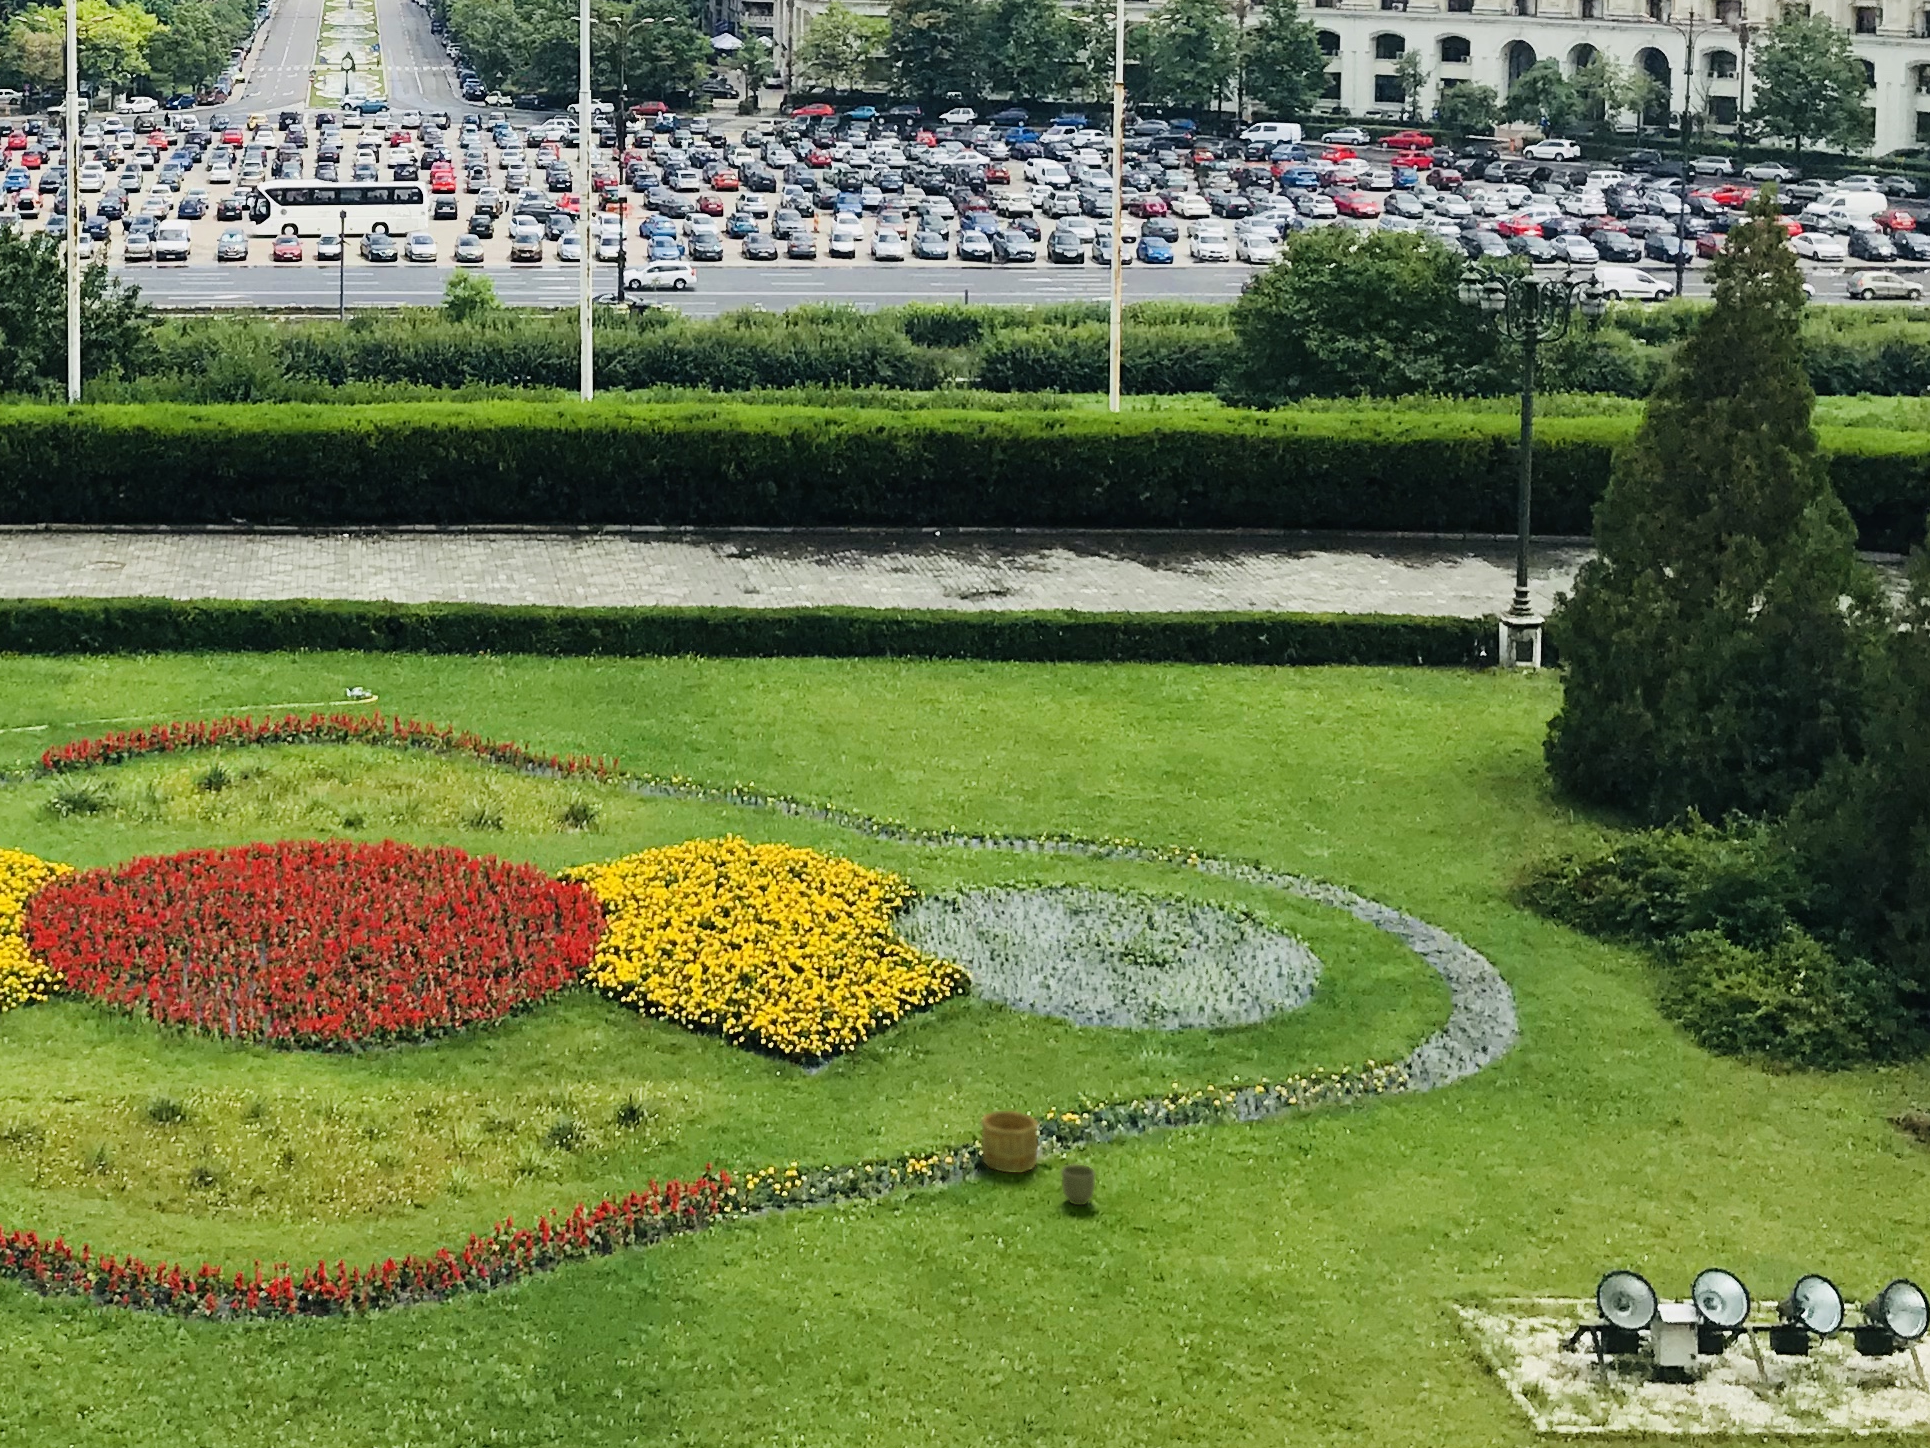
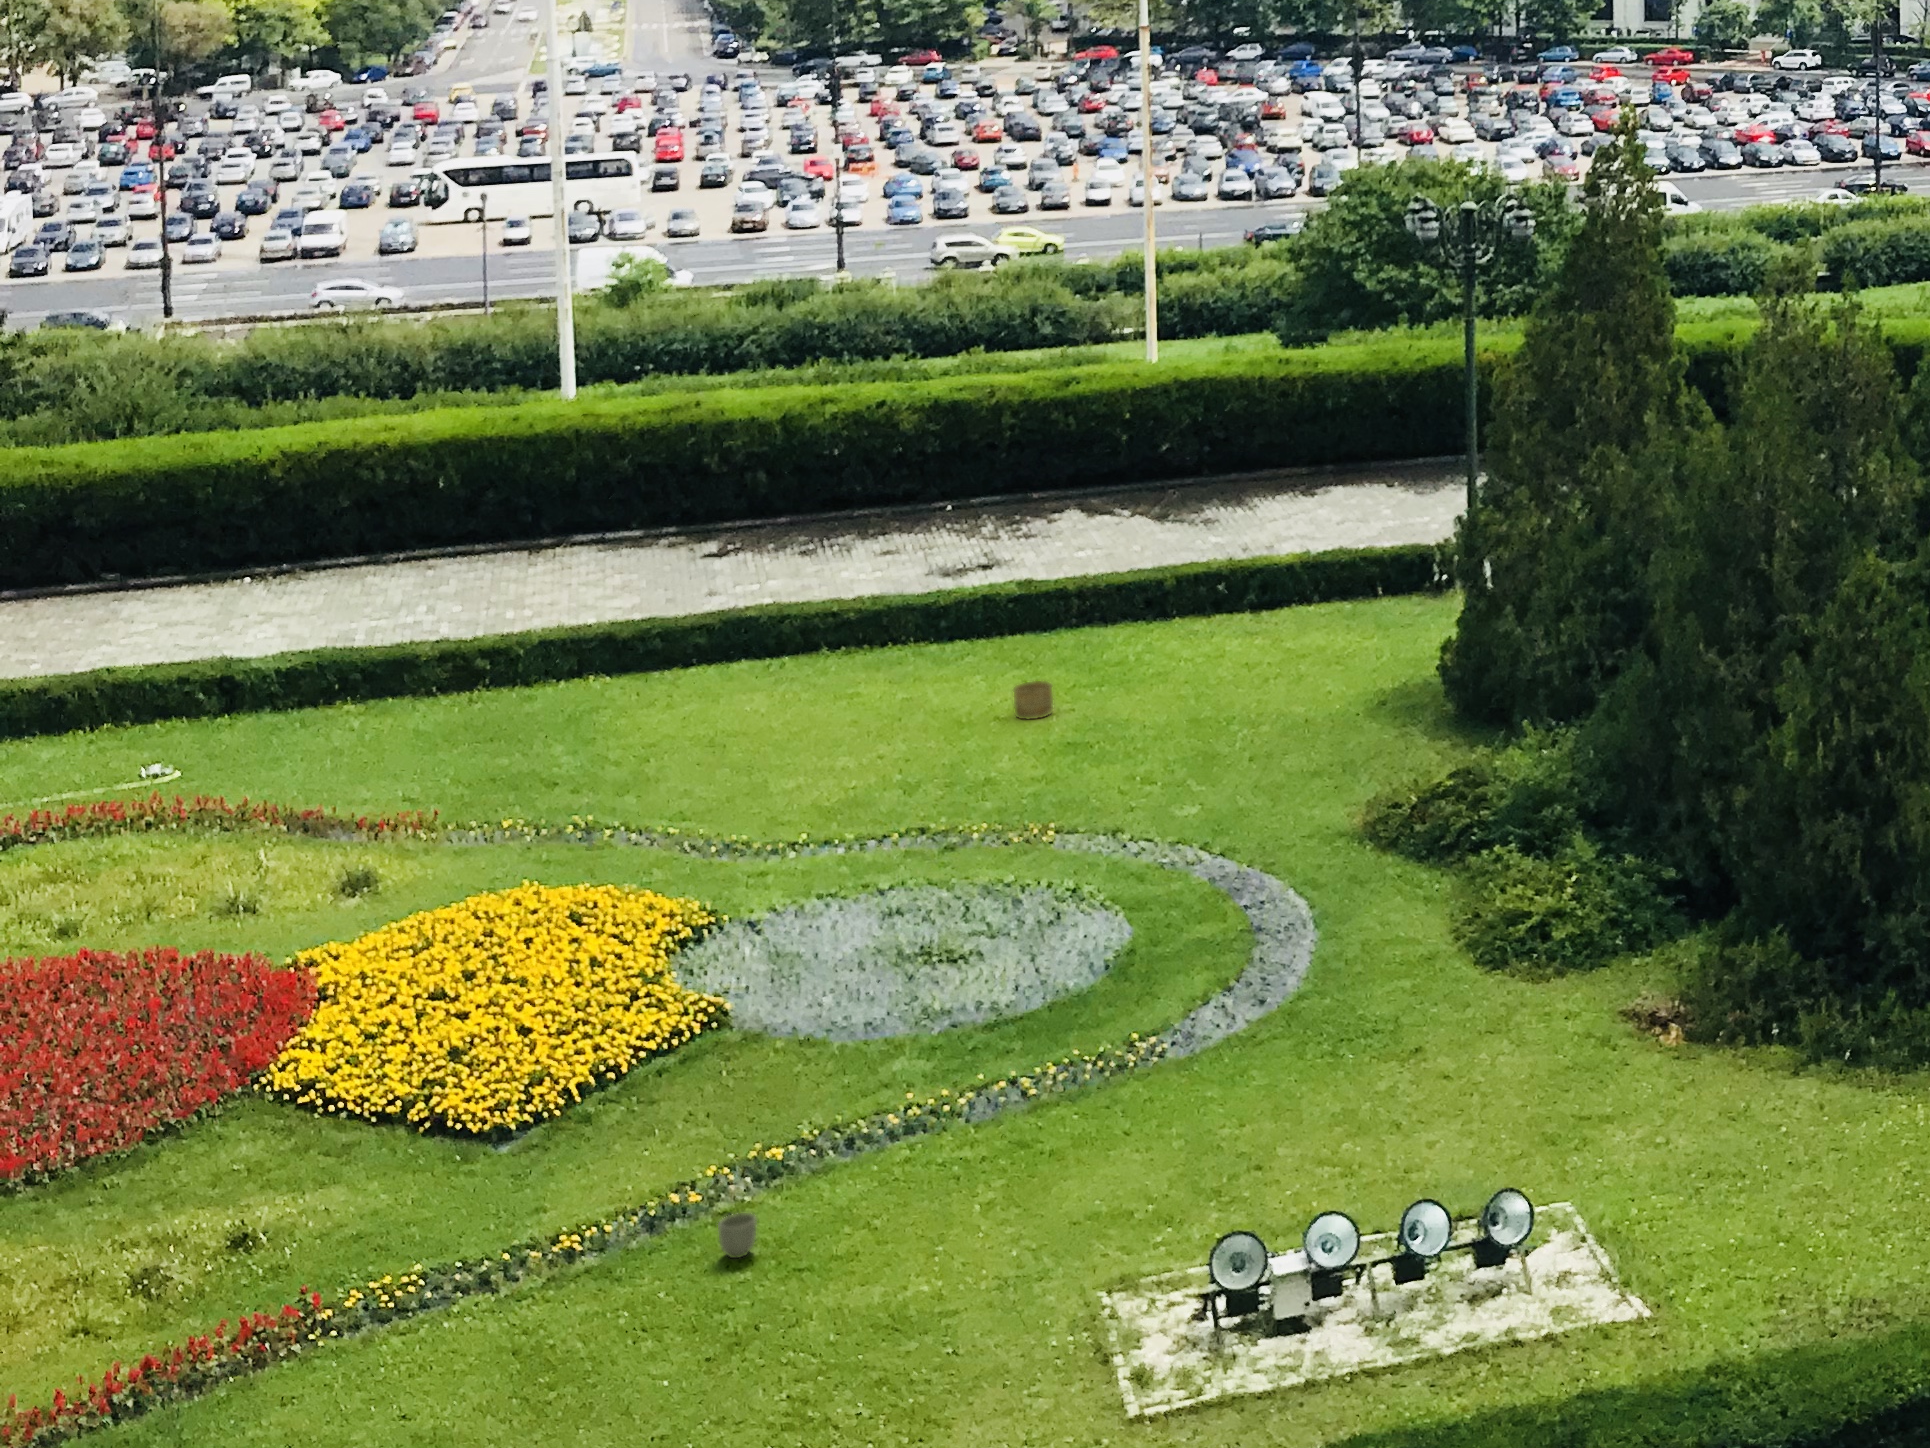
wooden bucket: present [980,1111,1038,1173] -> present [1014,681,1053,719]

